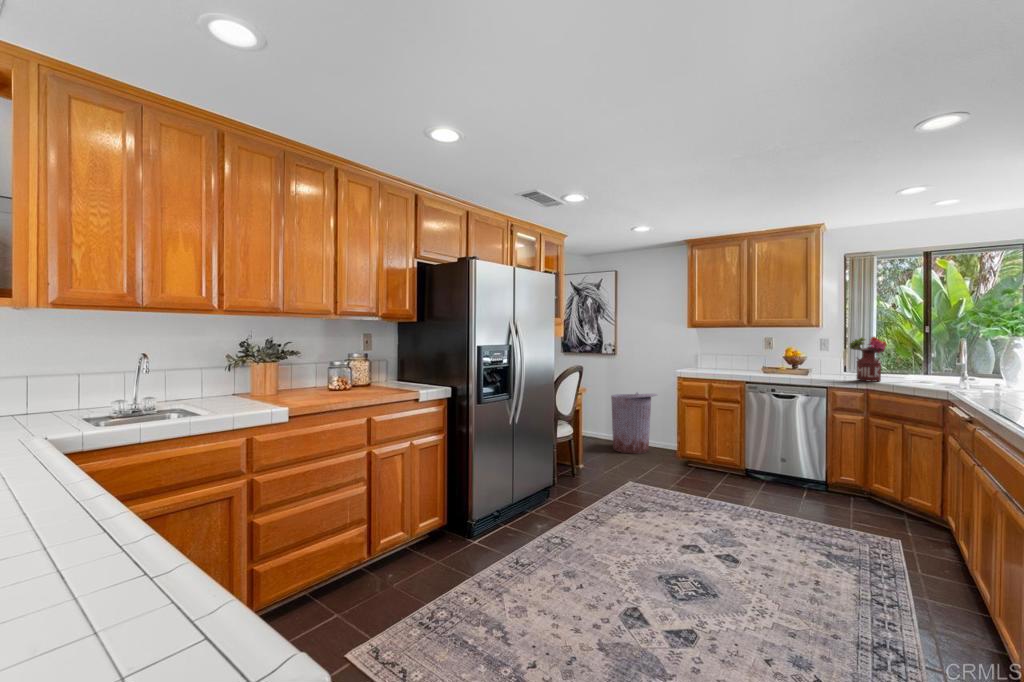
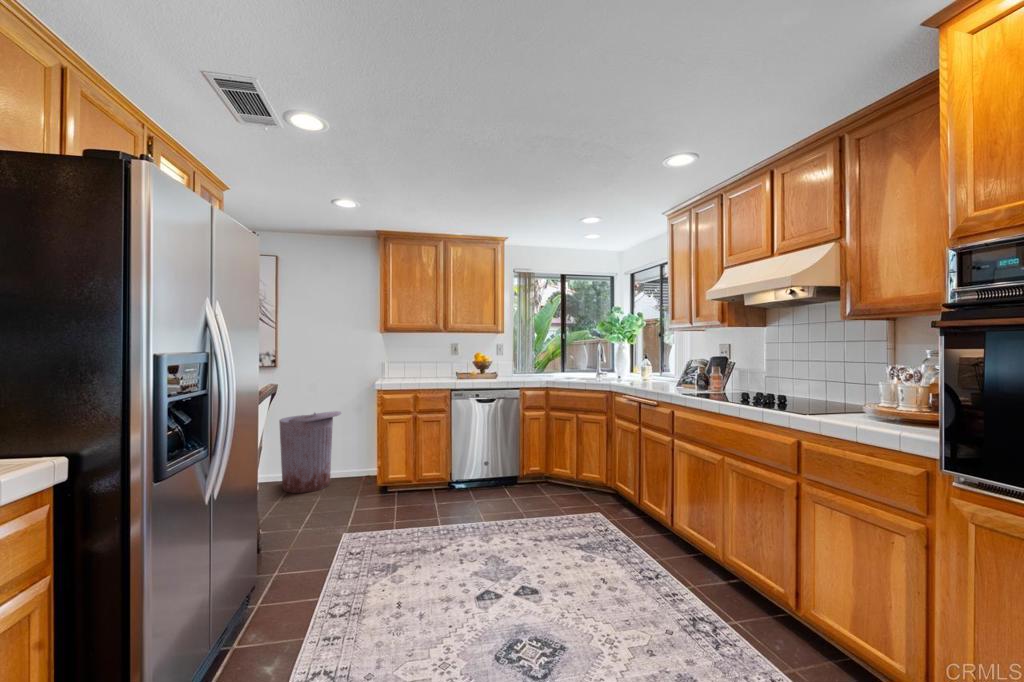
flower arrangement: present [850,337,887,382] -> none [536,341,563,381]

